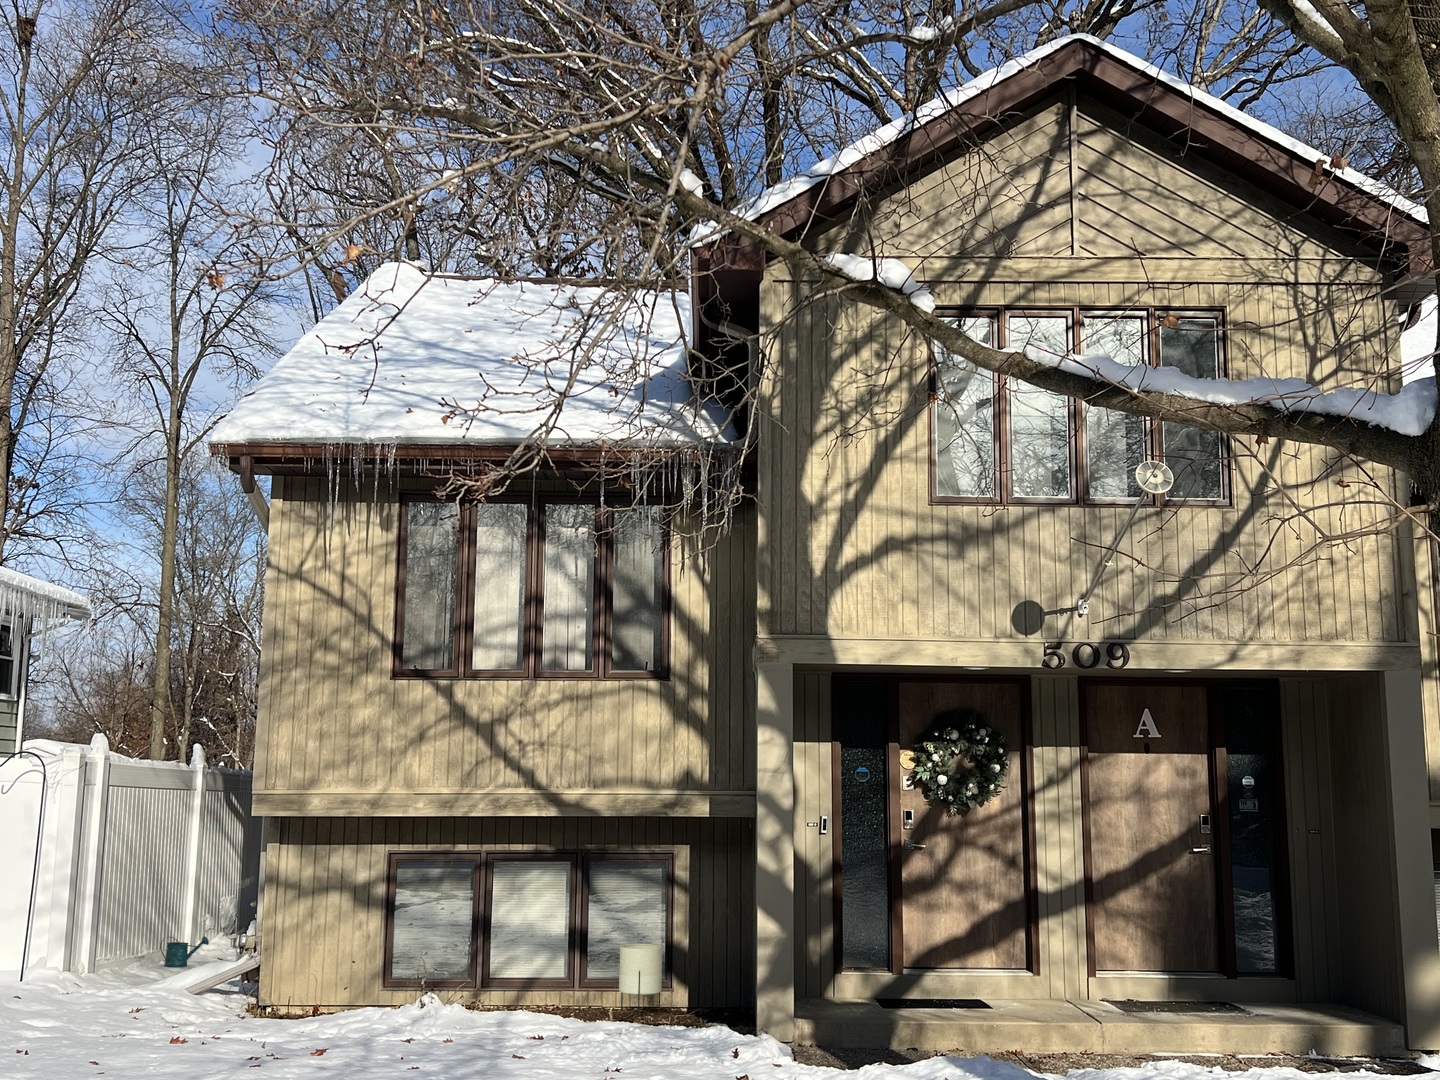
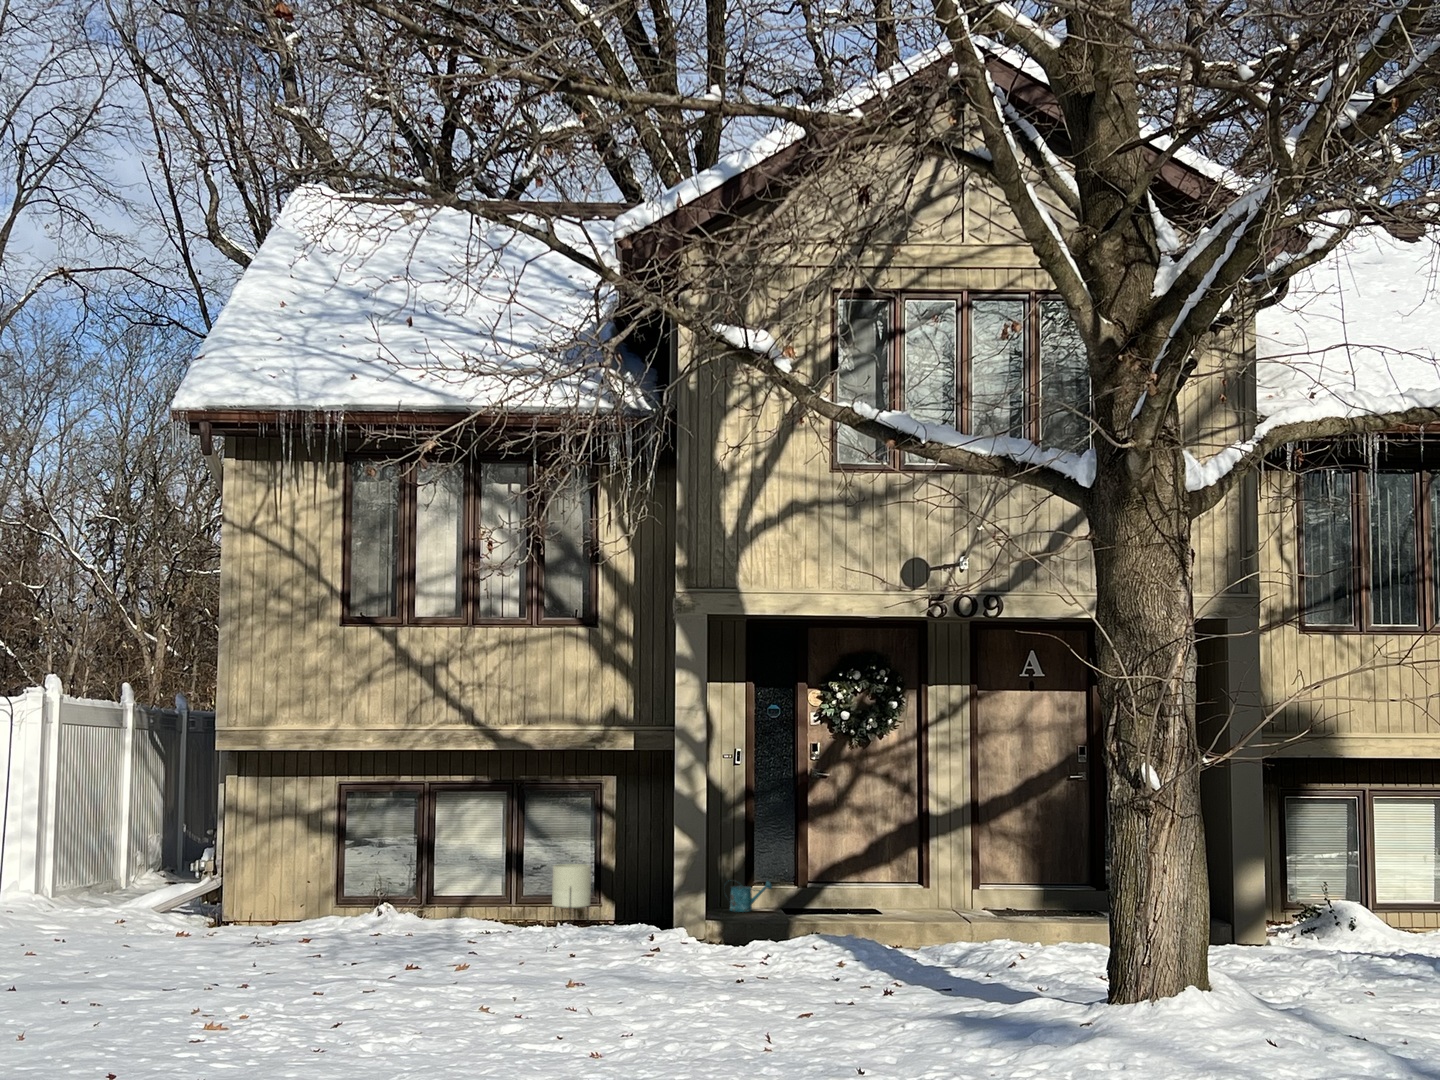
watering can: present [160,936,209,967] -> present [730,881,772,912]

